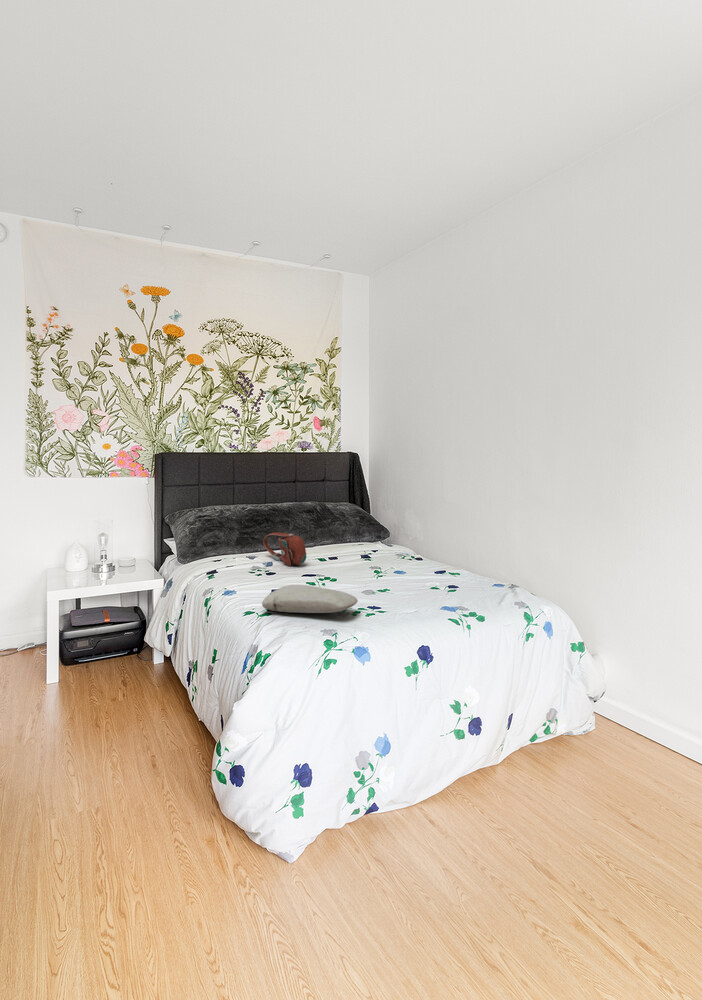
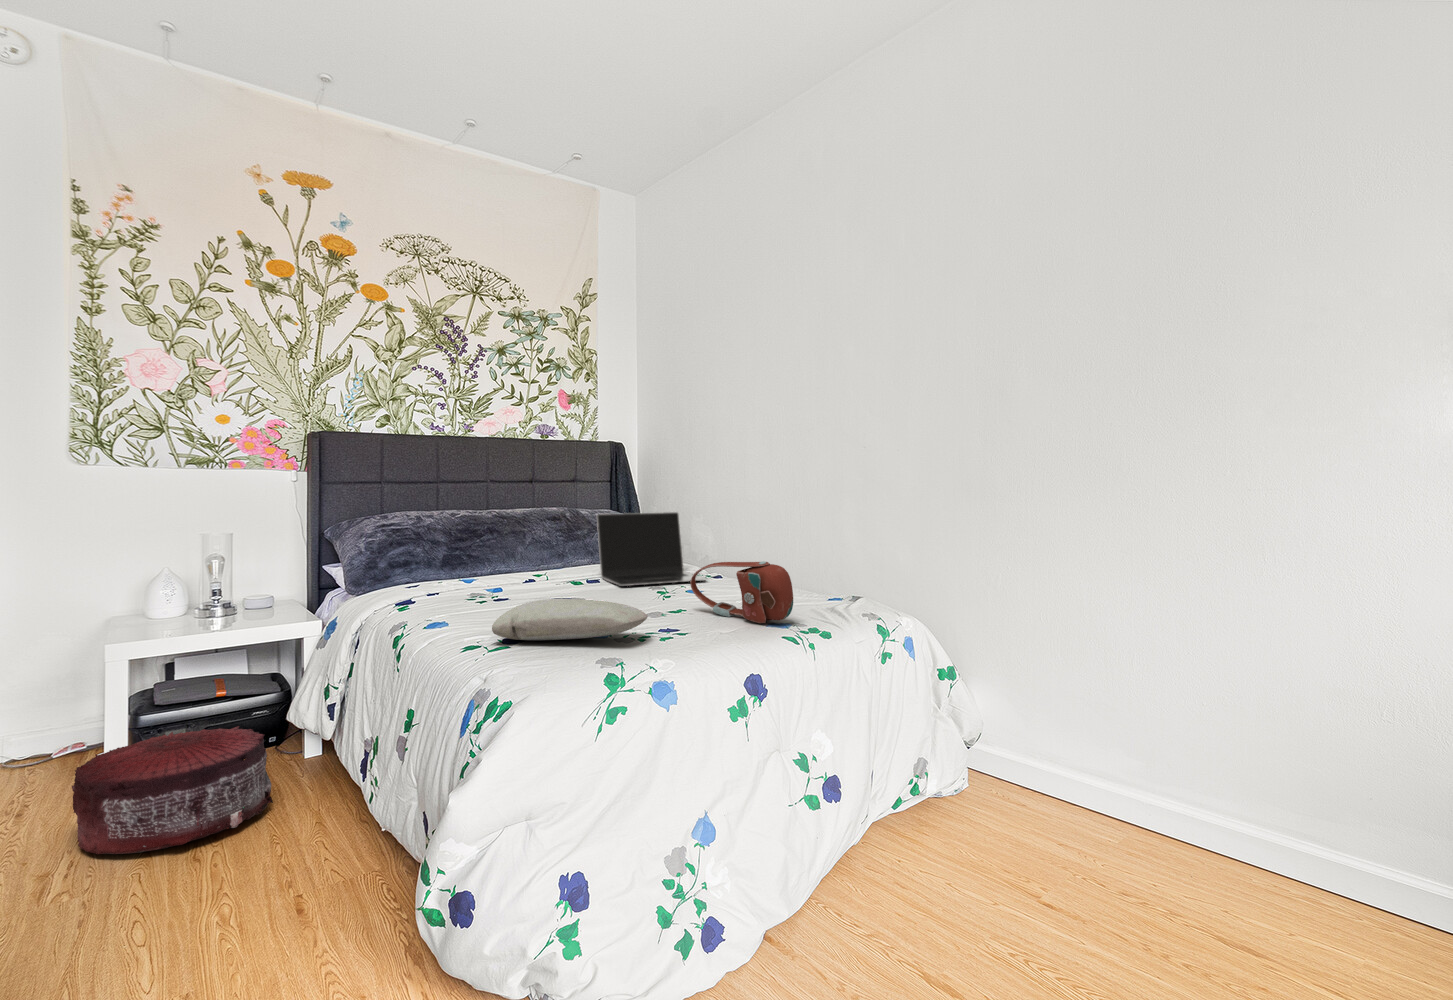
laptop: none [335,512,408,565] -> present [597,512,707,586]
handbag: present [263,533,306,566] -> present [690,561,793,623]
pouf: none [35,642,140,715] -> present [72,726,273,855]

